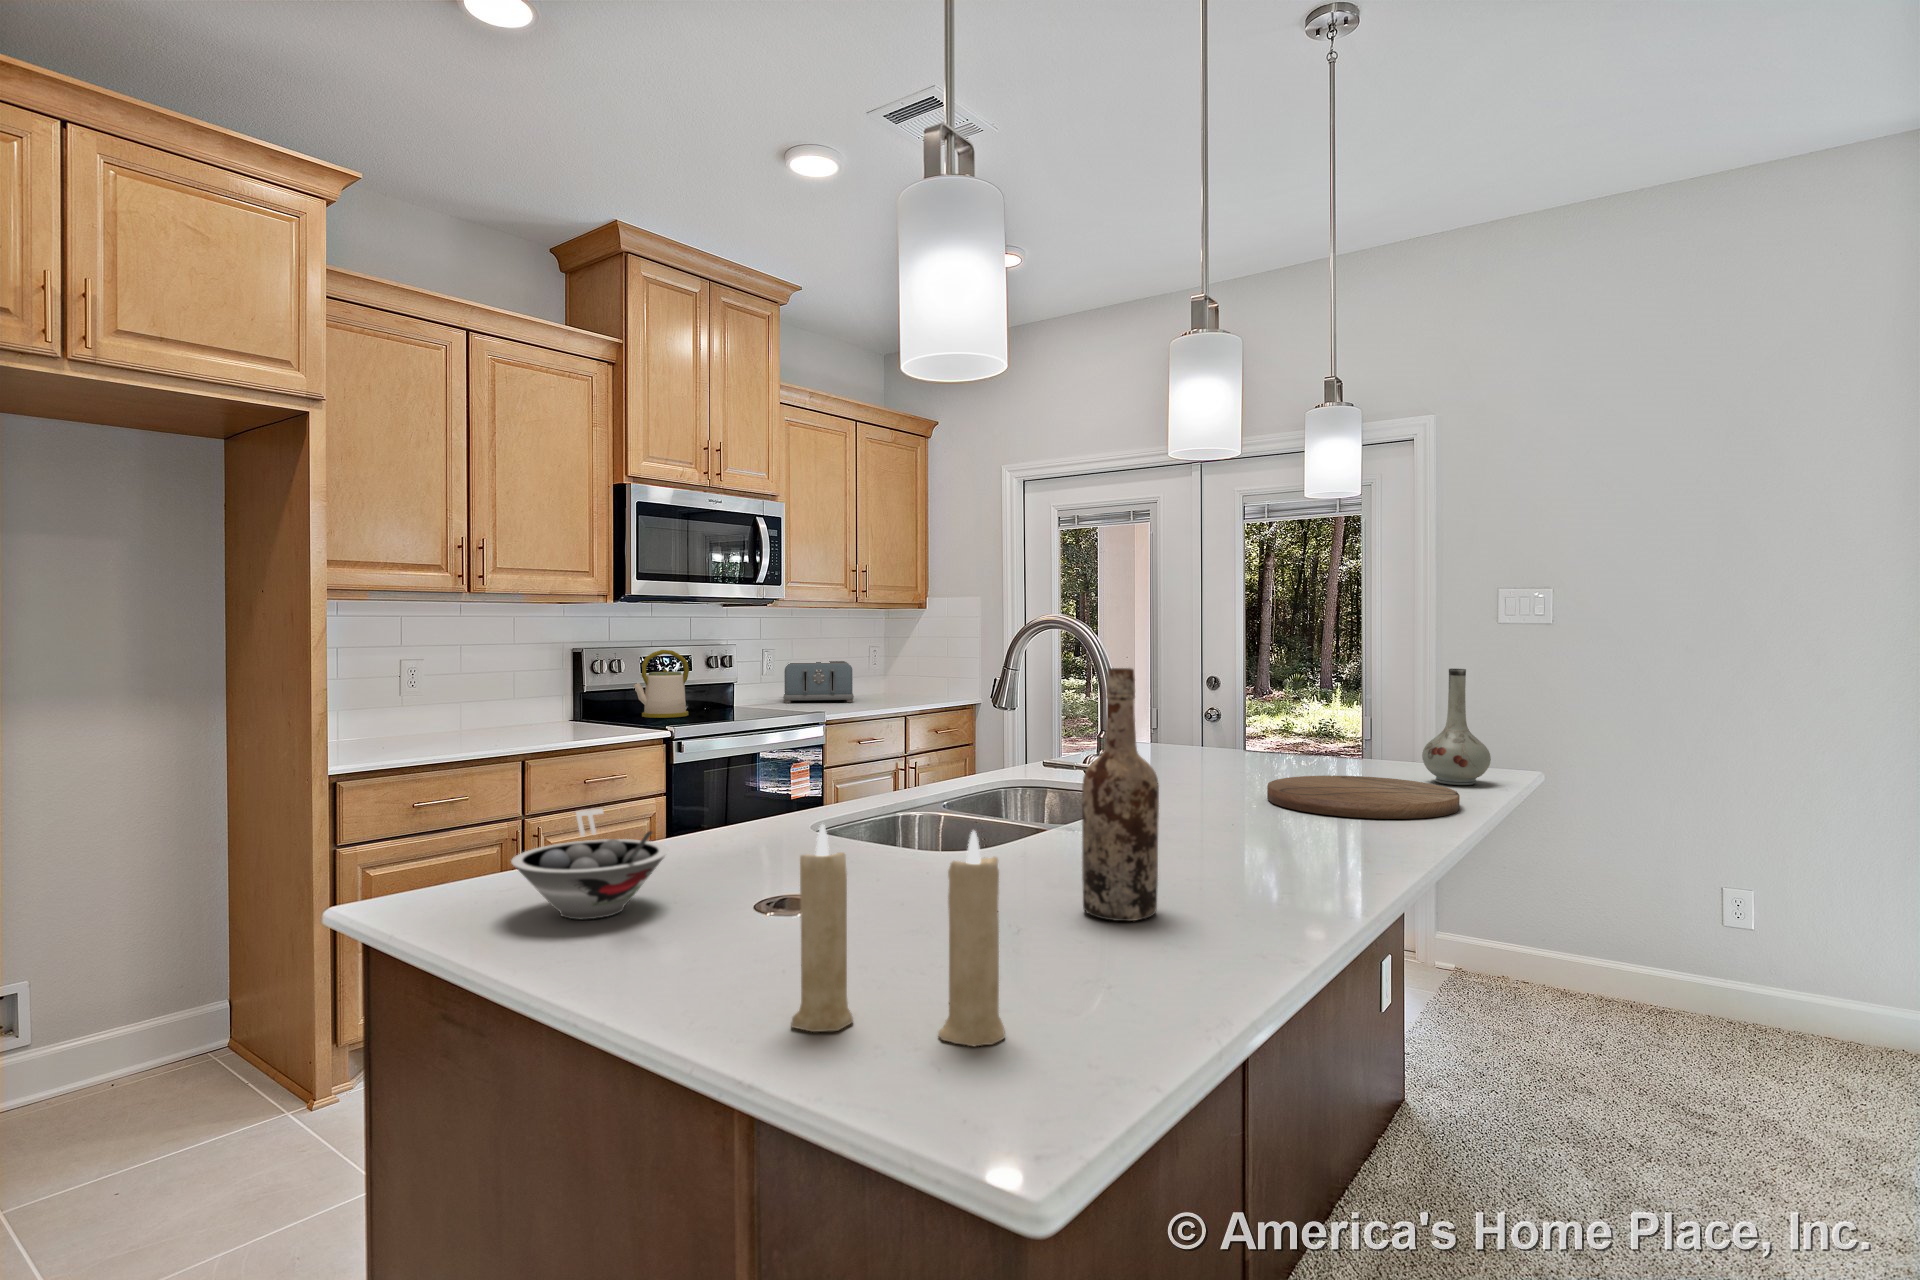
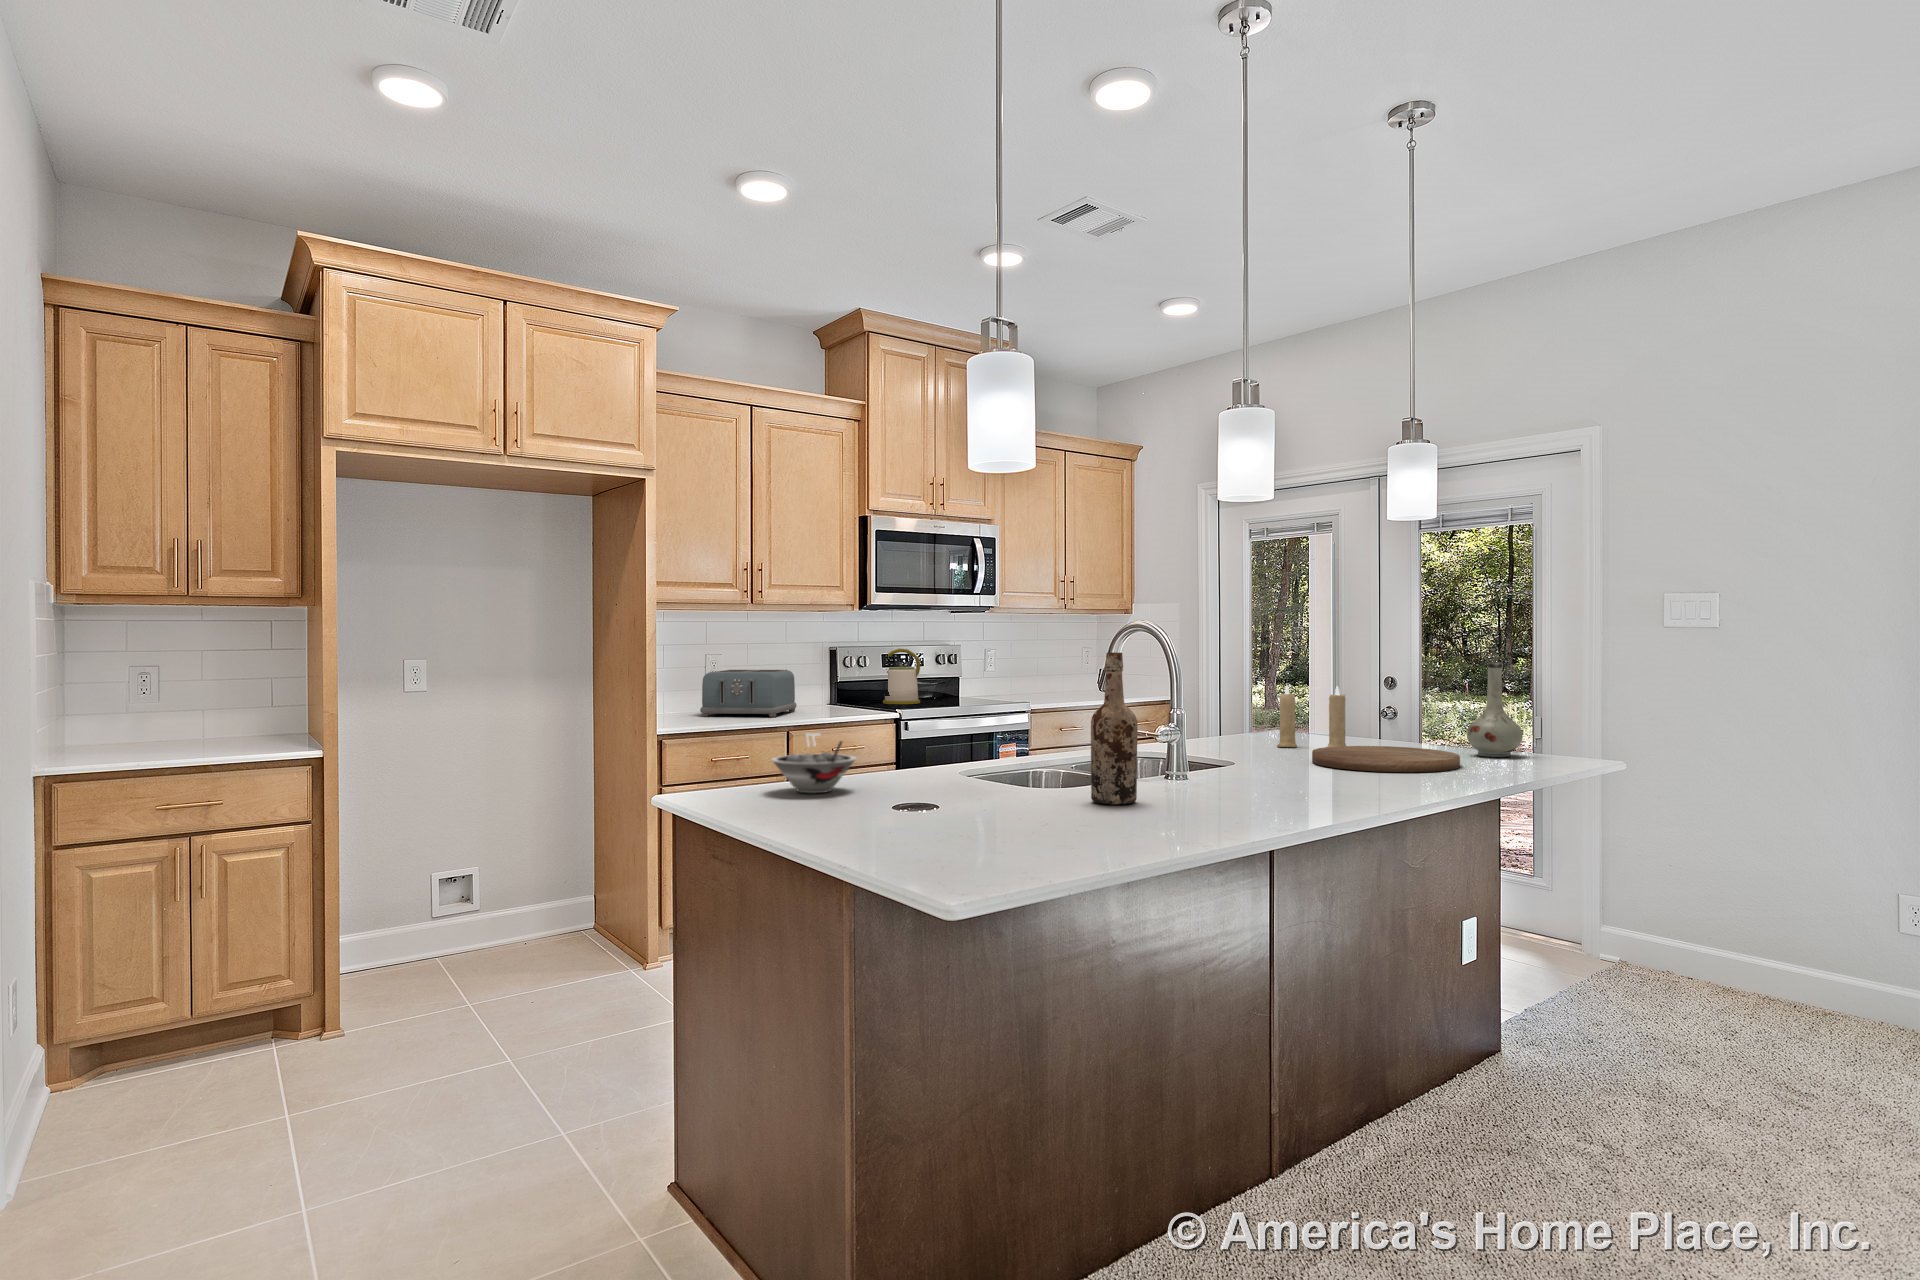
toaster: present [784,661,854,703] -> present [700,670,797,717]
candle: present [791,824,1005,1047] -> present [1277,685,1346,747]

